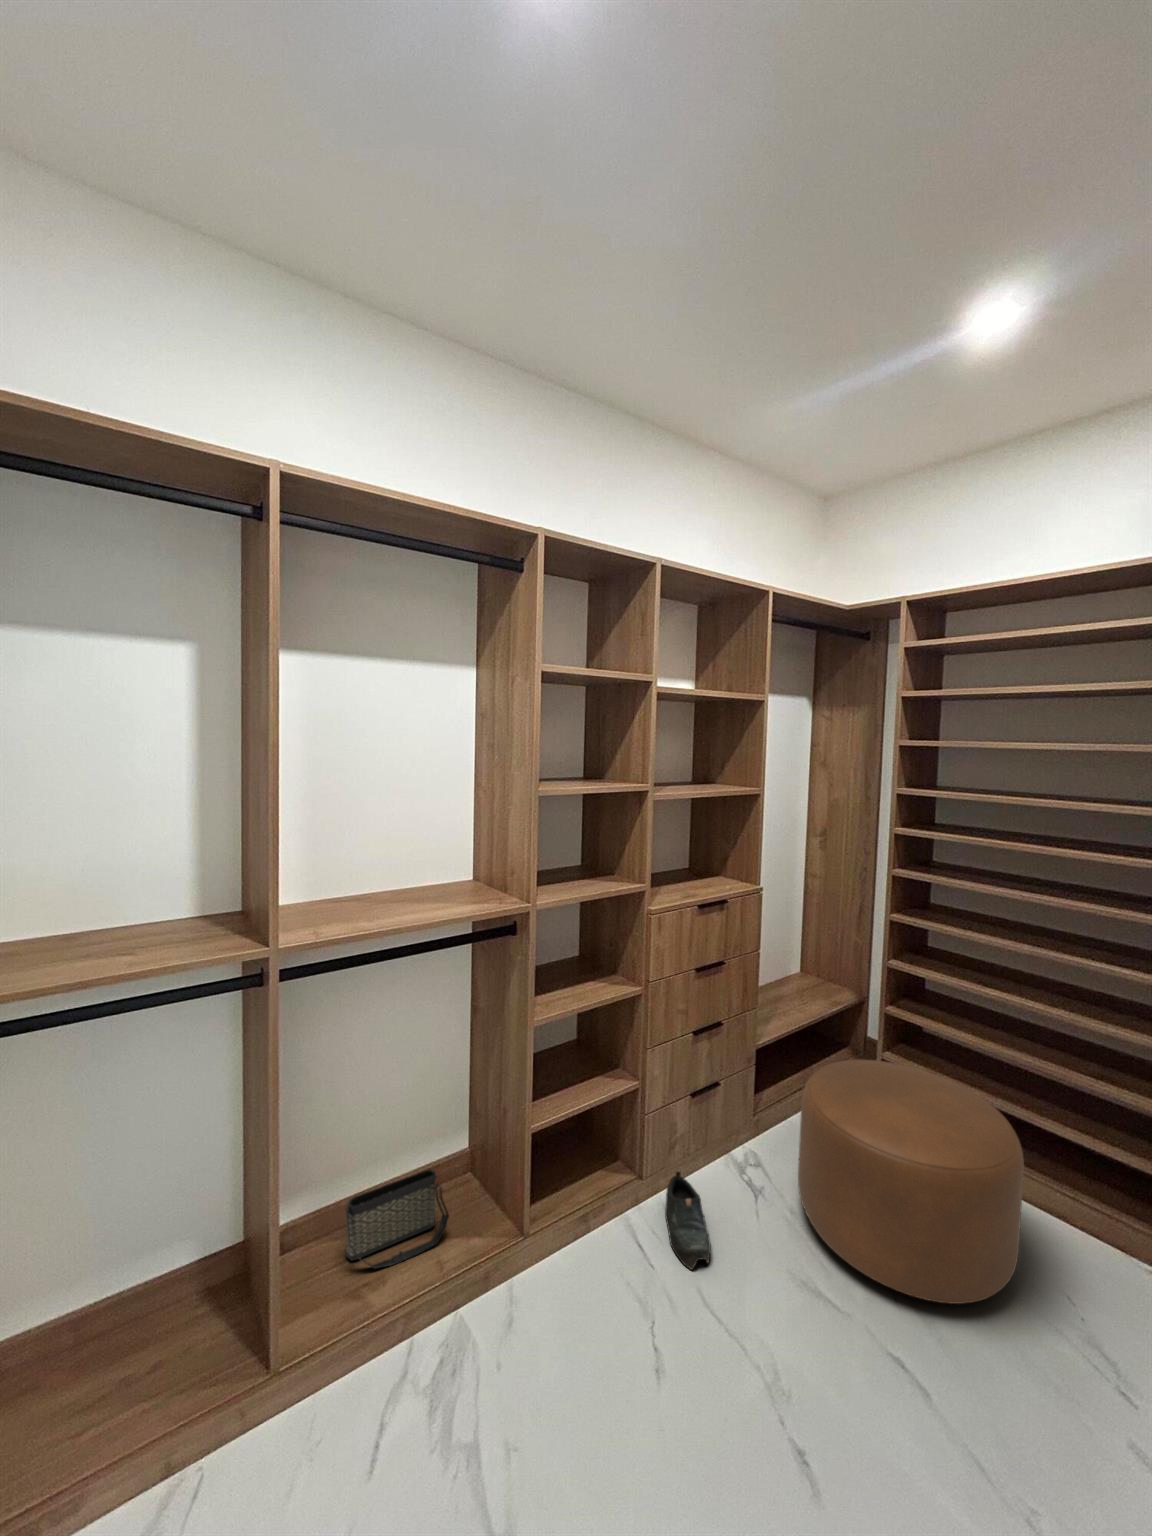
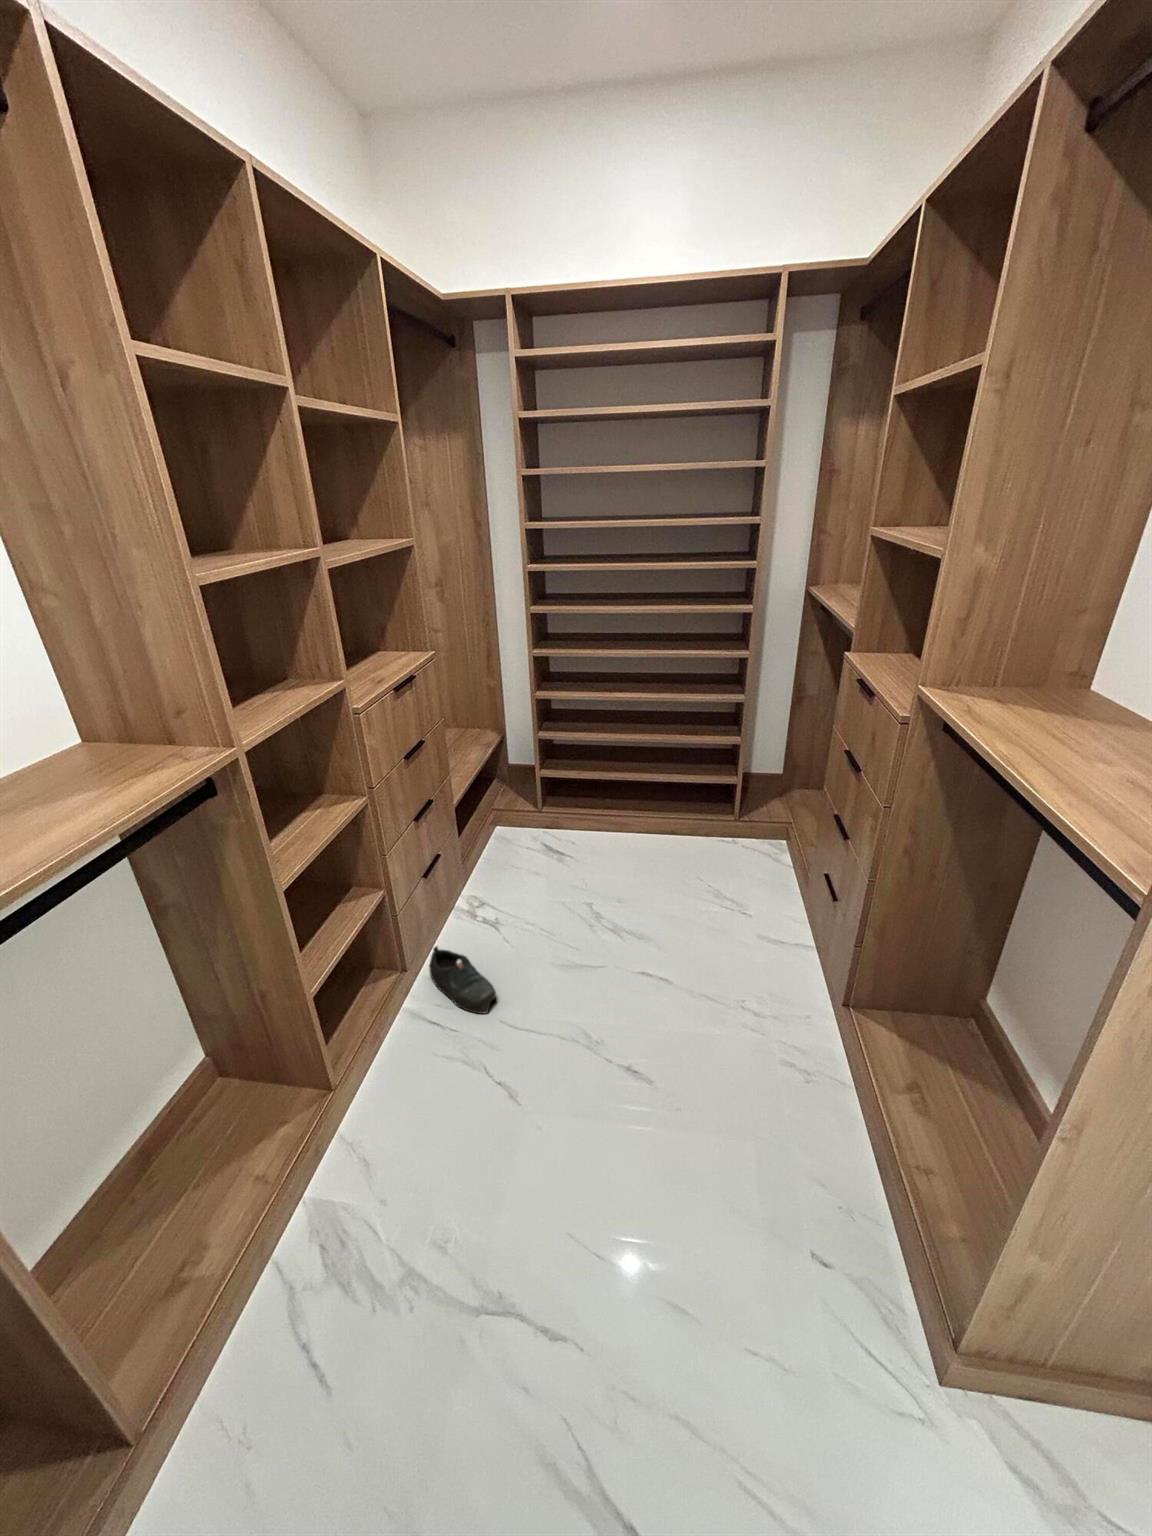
ottoman: present [798,1059,1024,1304] -> none [518,772,682,937]
handbag: present [345,1169,449,1268] -> none [99,1104,239,1263]

